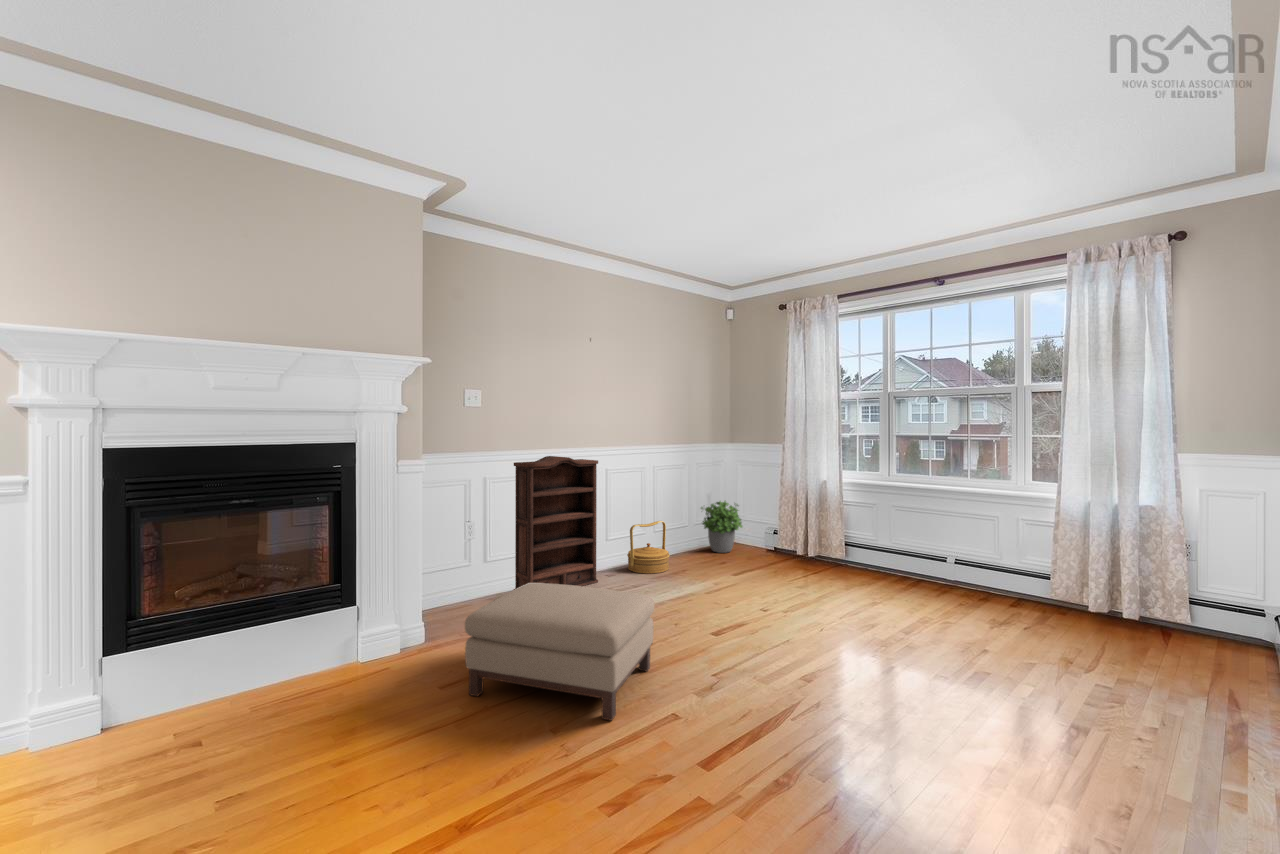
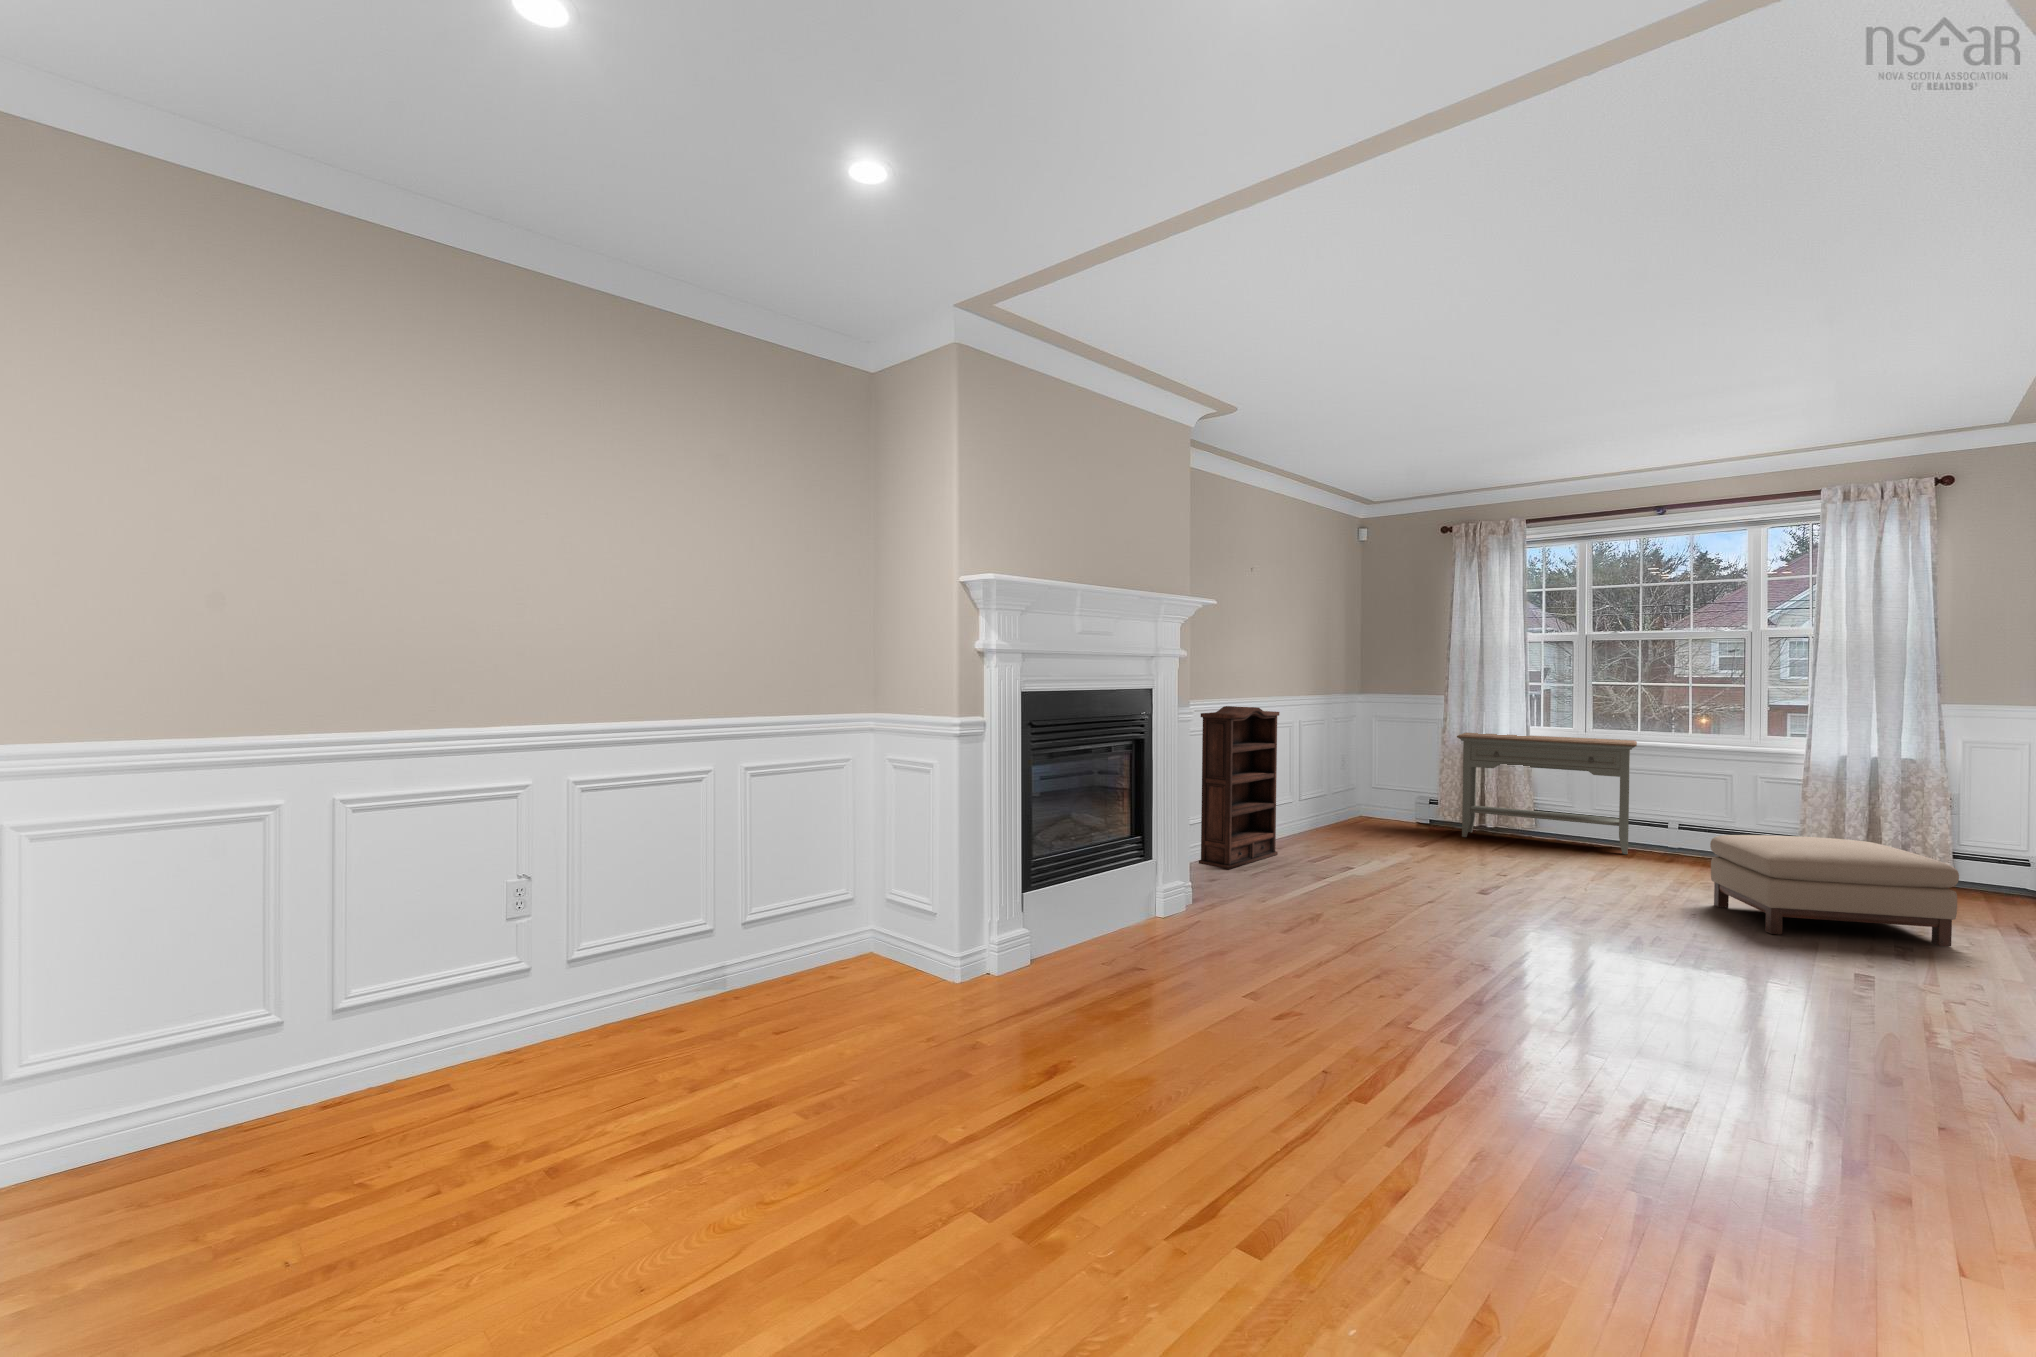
console table: none [779,476,924,585] -> present [1457,733,1637,854]
potted plant: present [701,501,742,553] -> none [1341,763,1399,826]
woven basket: present [627,521,670,574] -> none [1285,785,1338,846]
ottoman: present [465,583,654,720] -> present [1710,835,1959,946]

